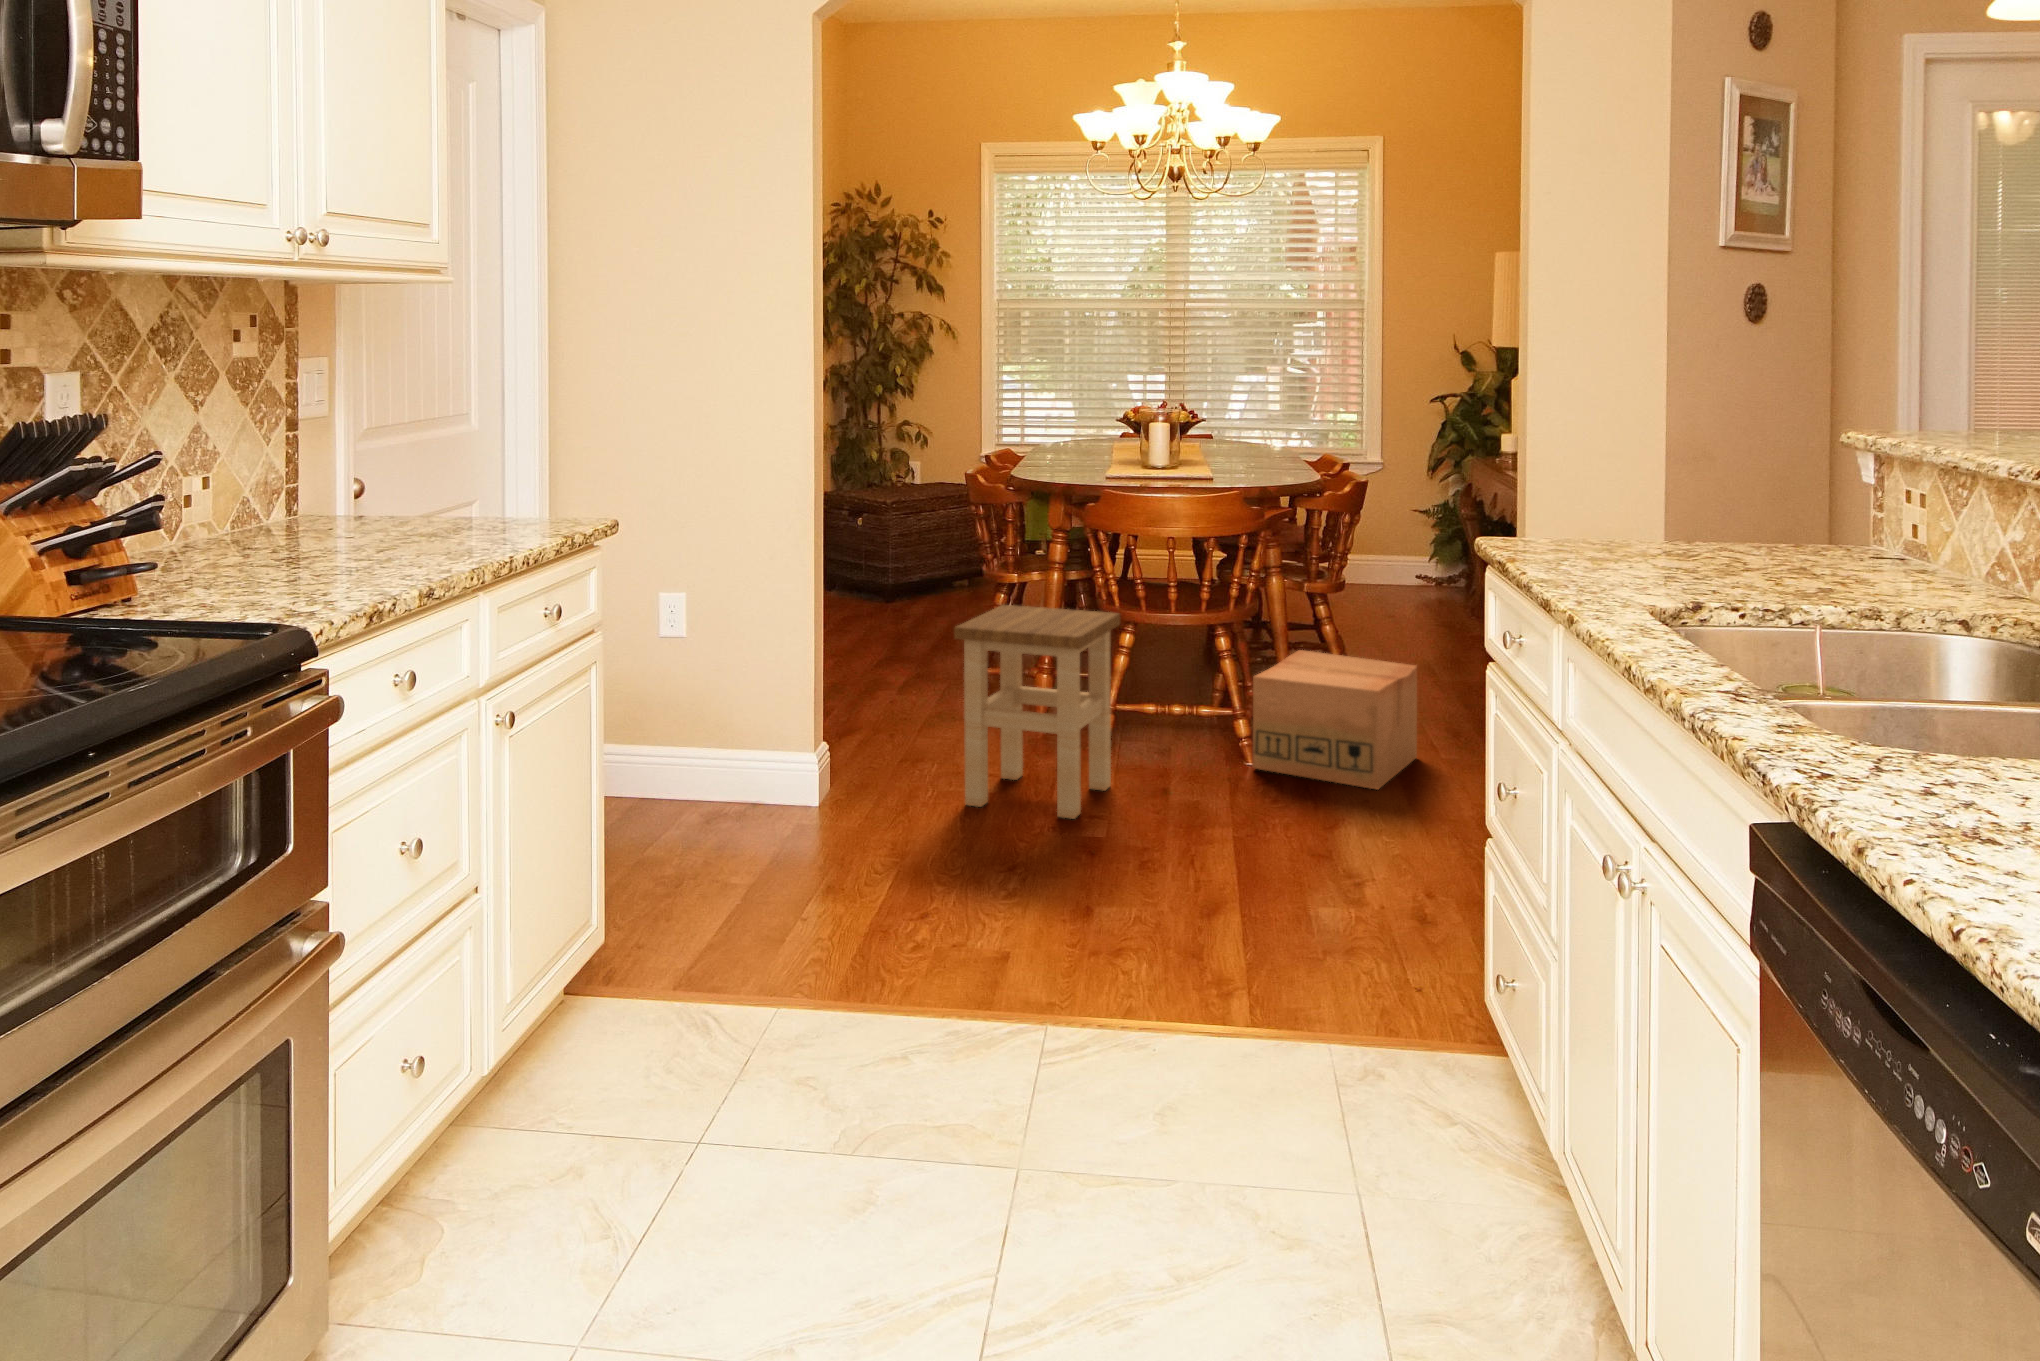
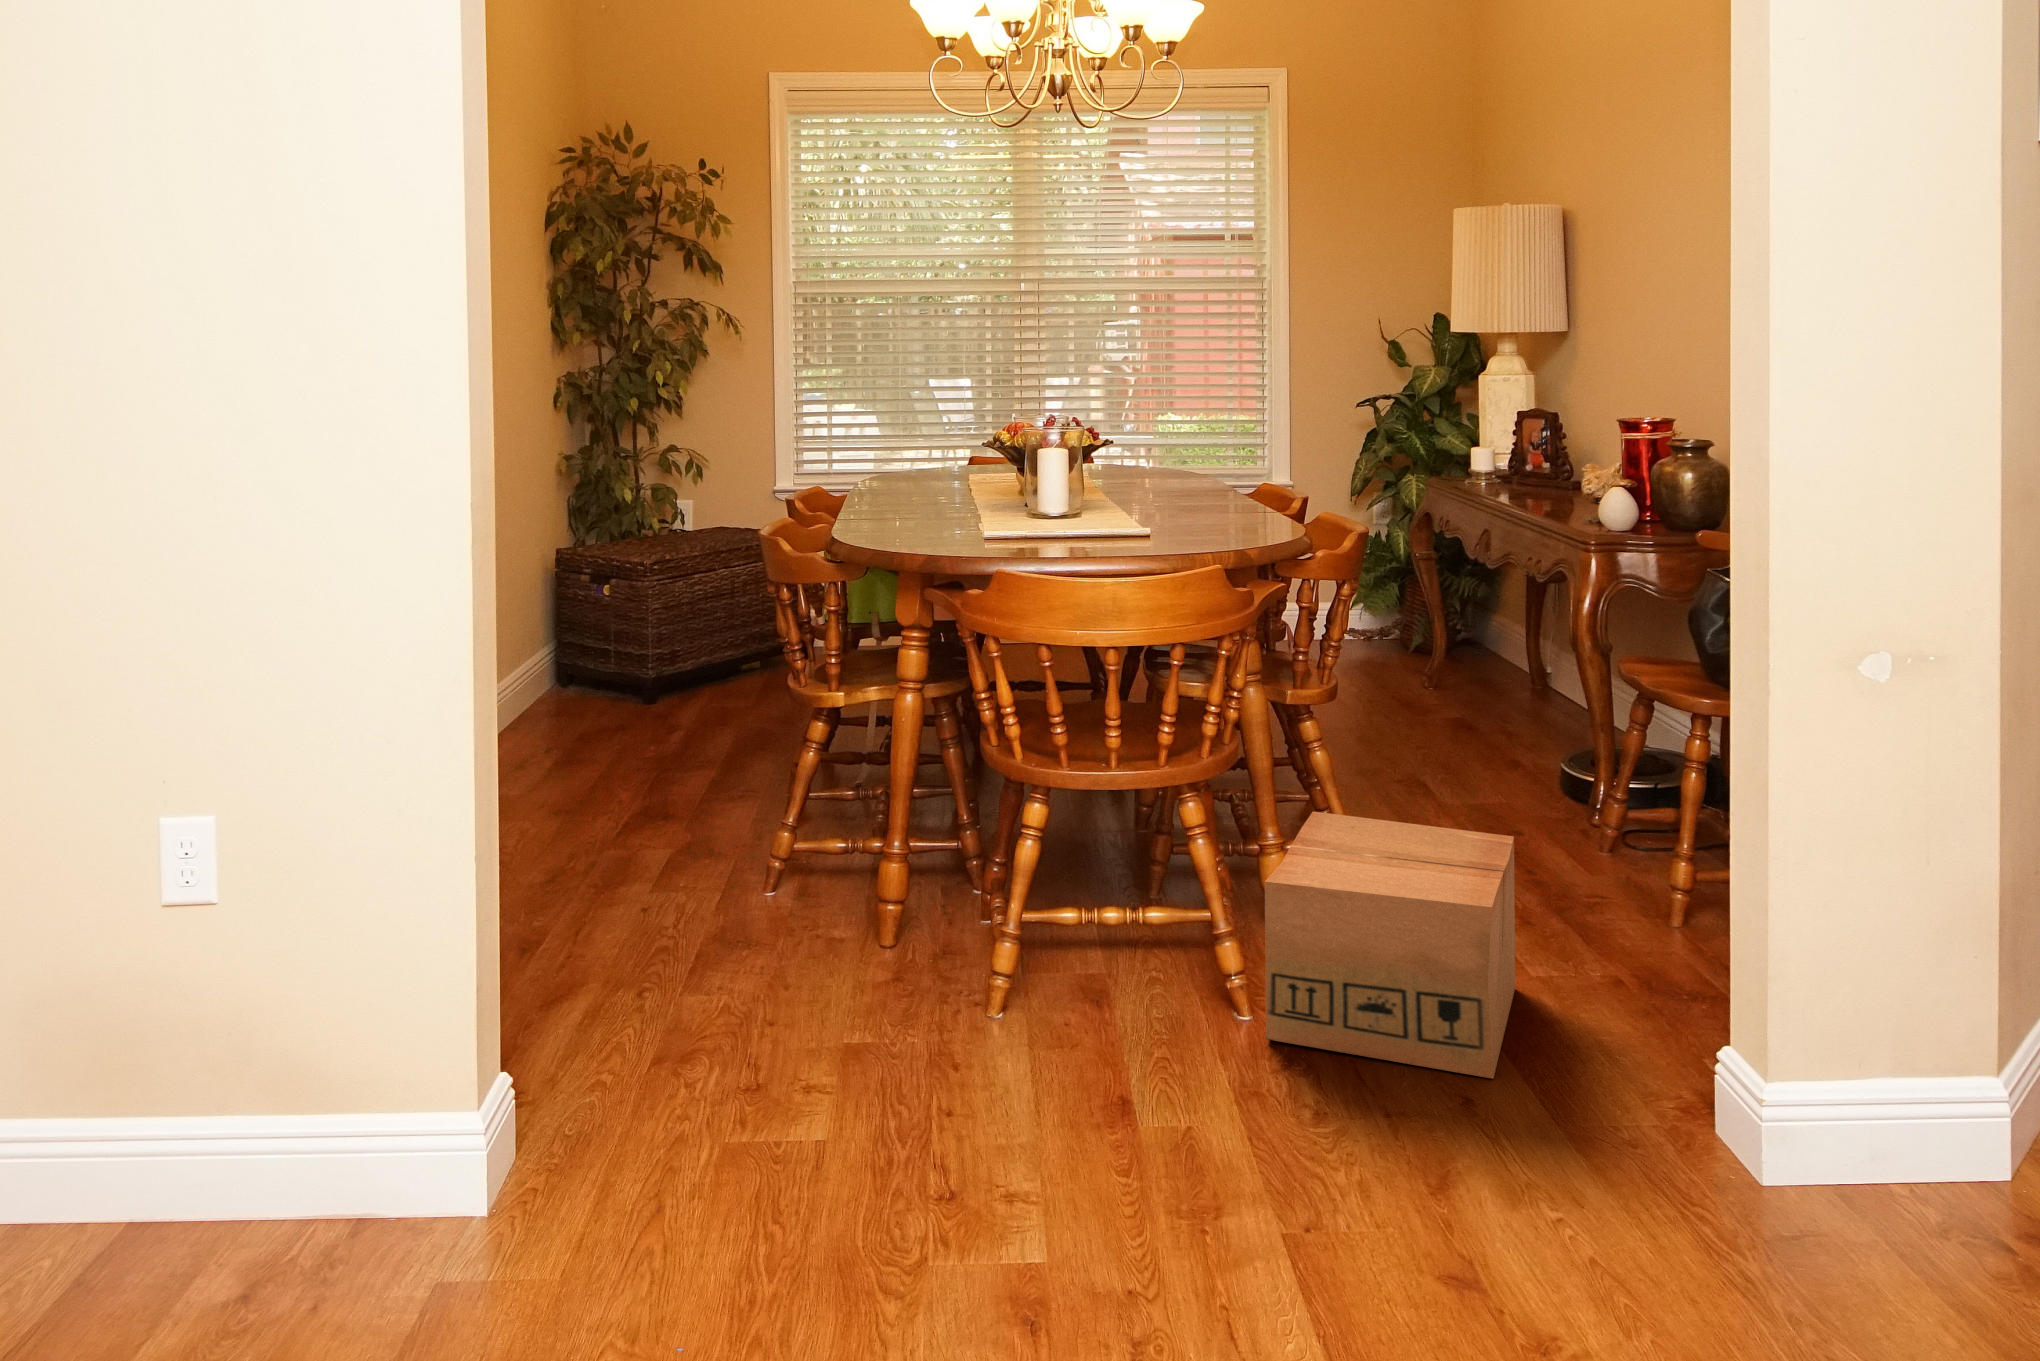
stool: present [954,605,1120,819] -> none [741,783,1046,1222]

